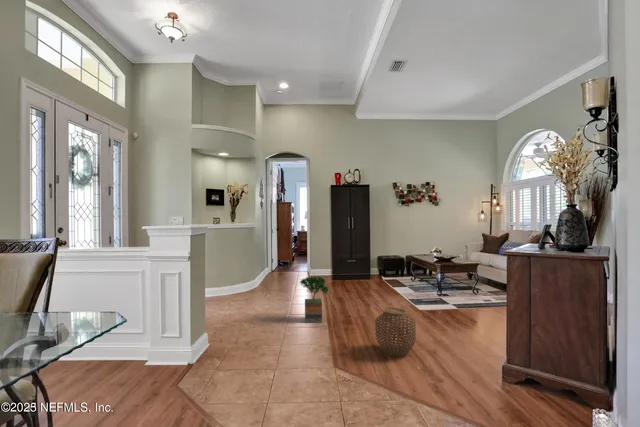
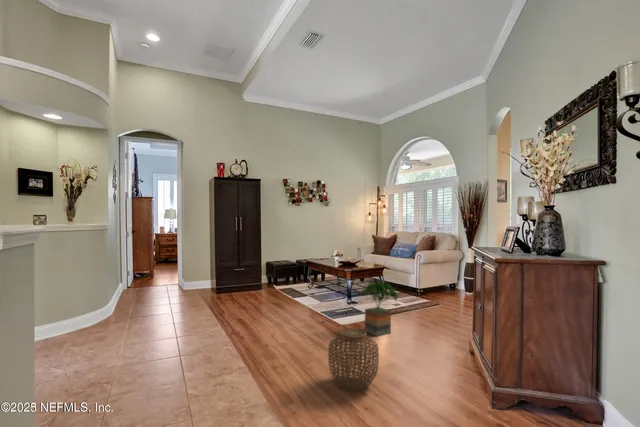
potted tree: present [300,276,329,323] -> present [361,282,398,336]

